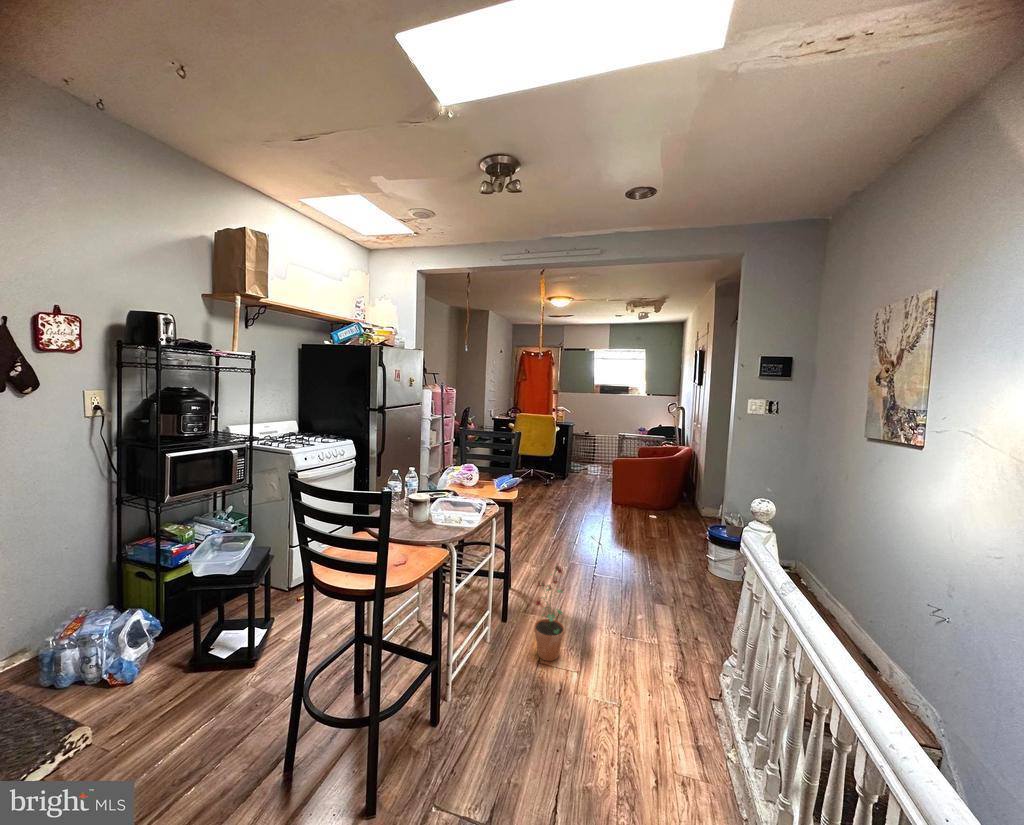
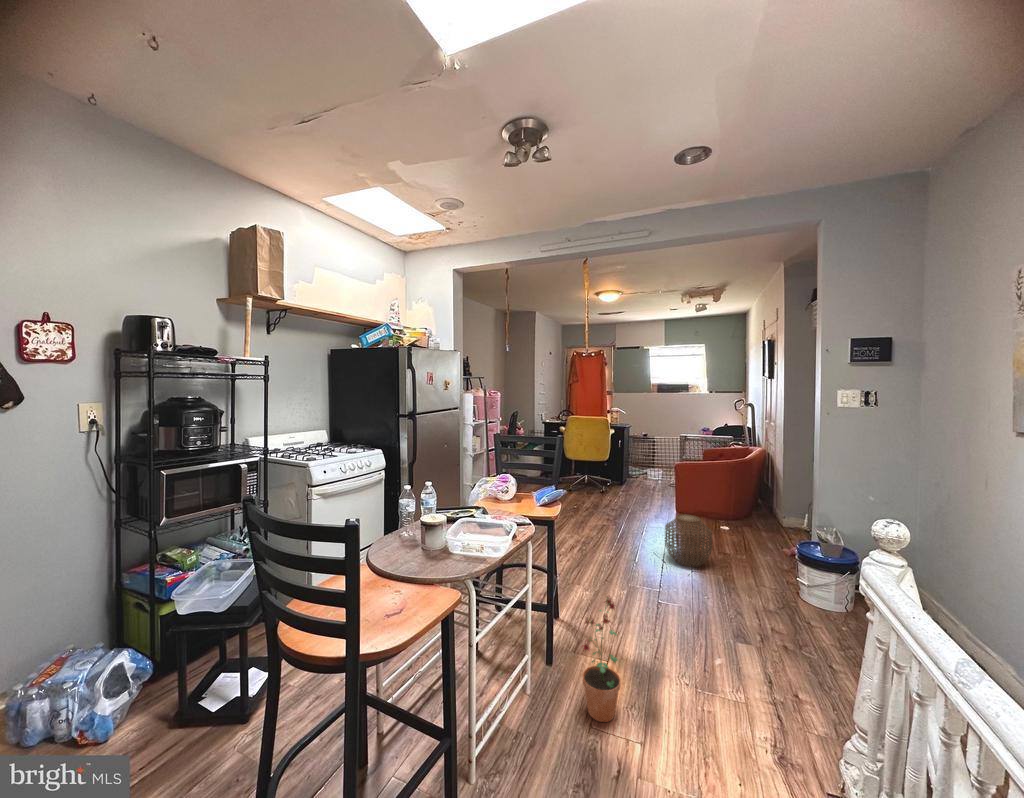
woven basket: none [602,502,642,547] -> present [665,514,712,567]

